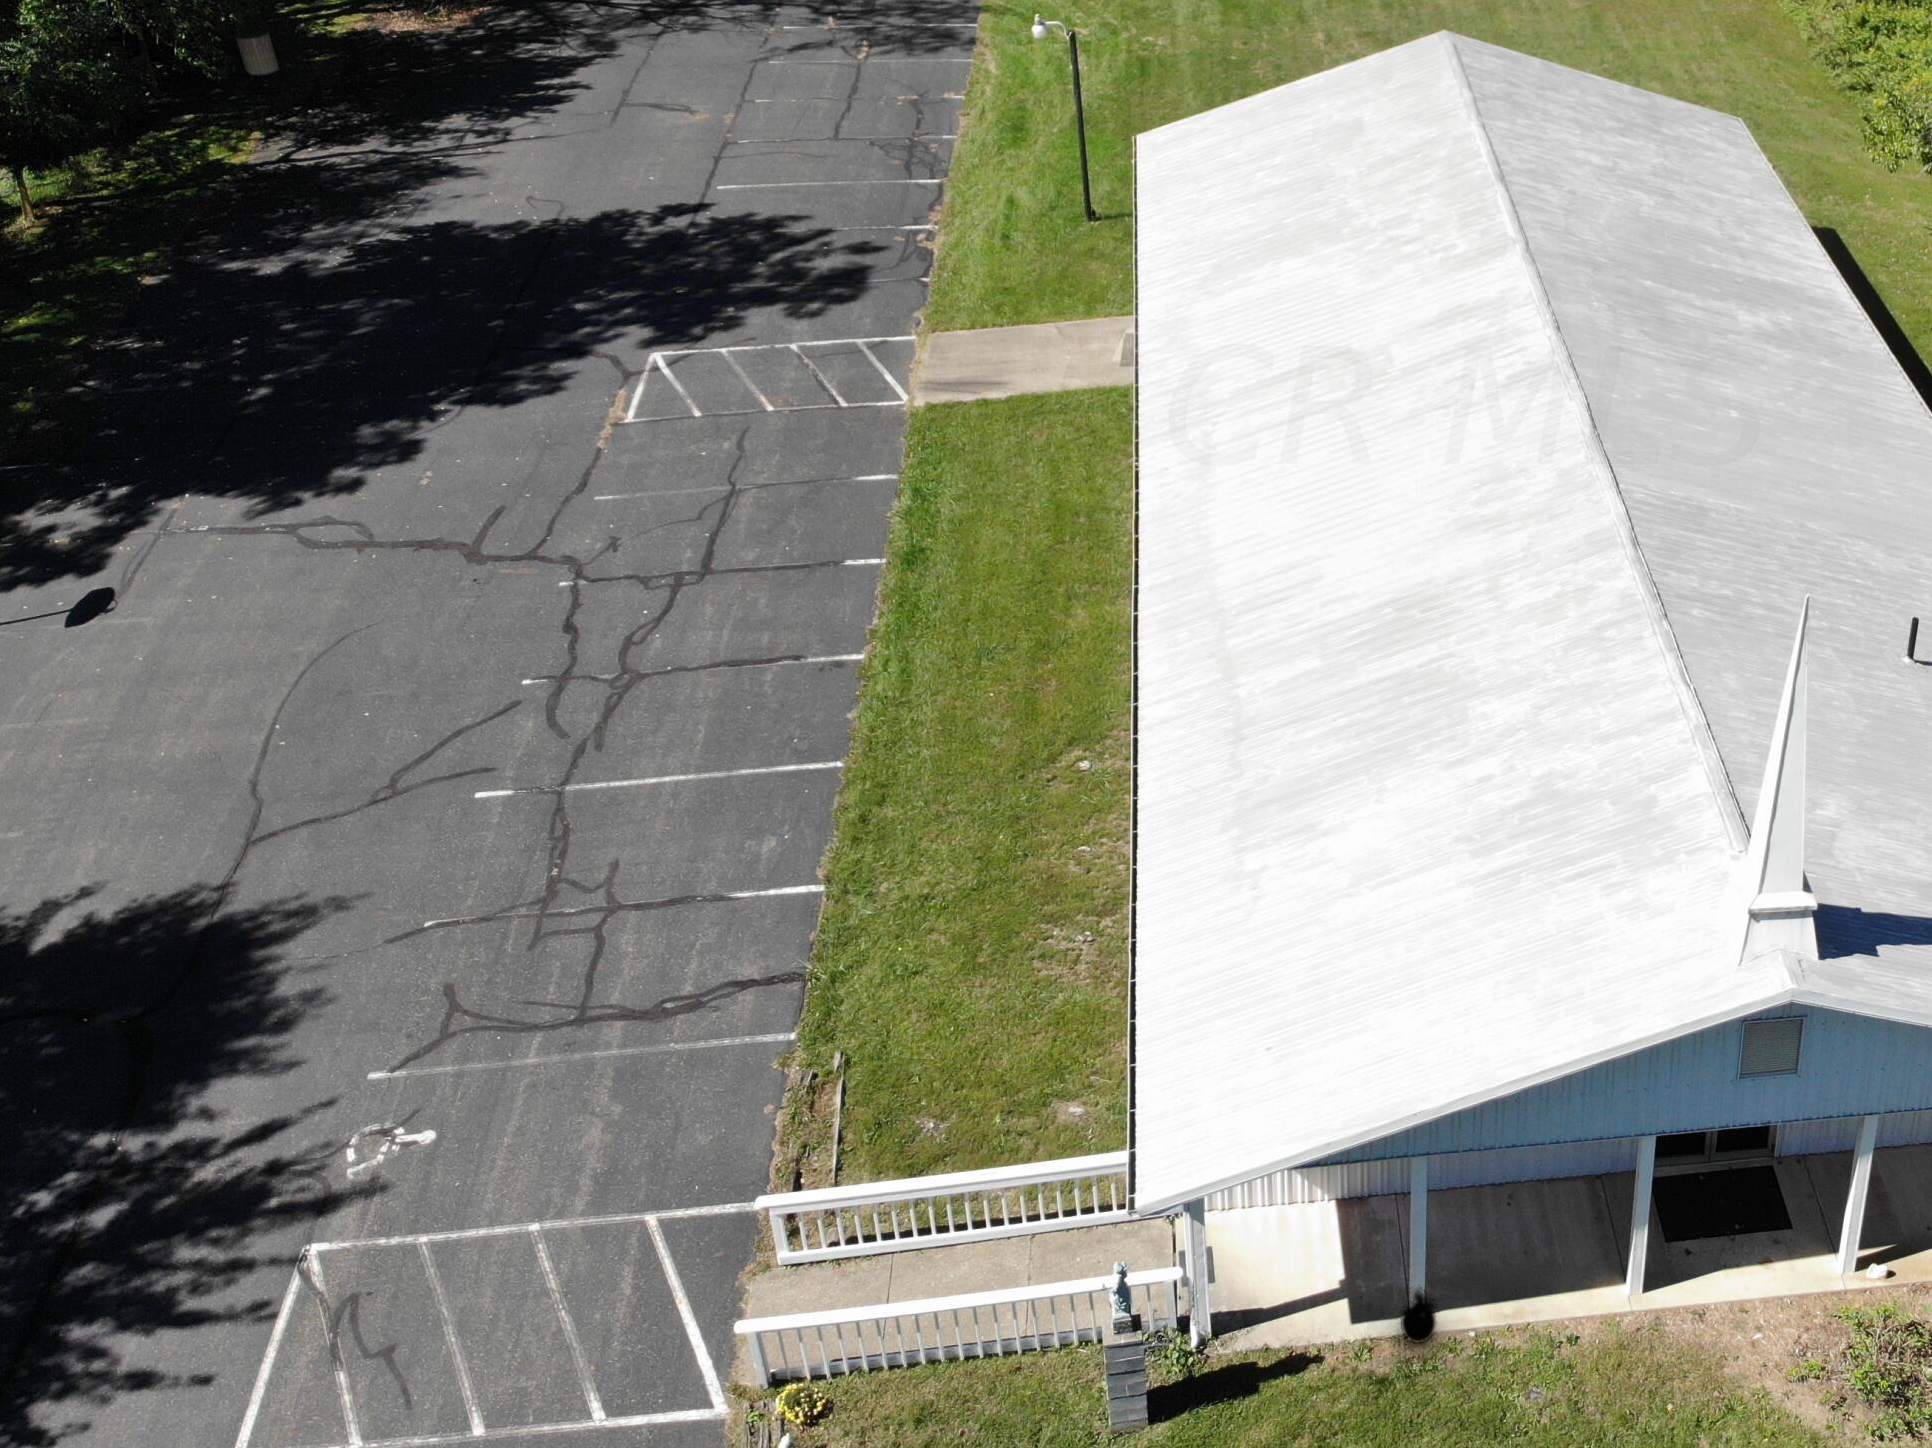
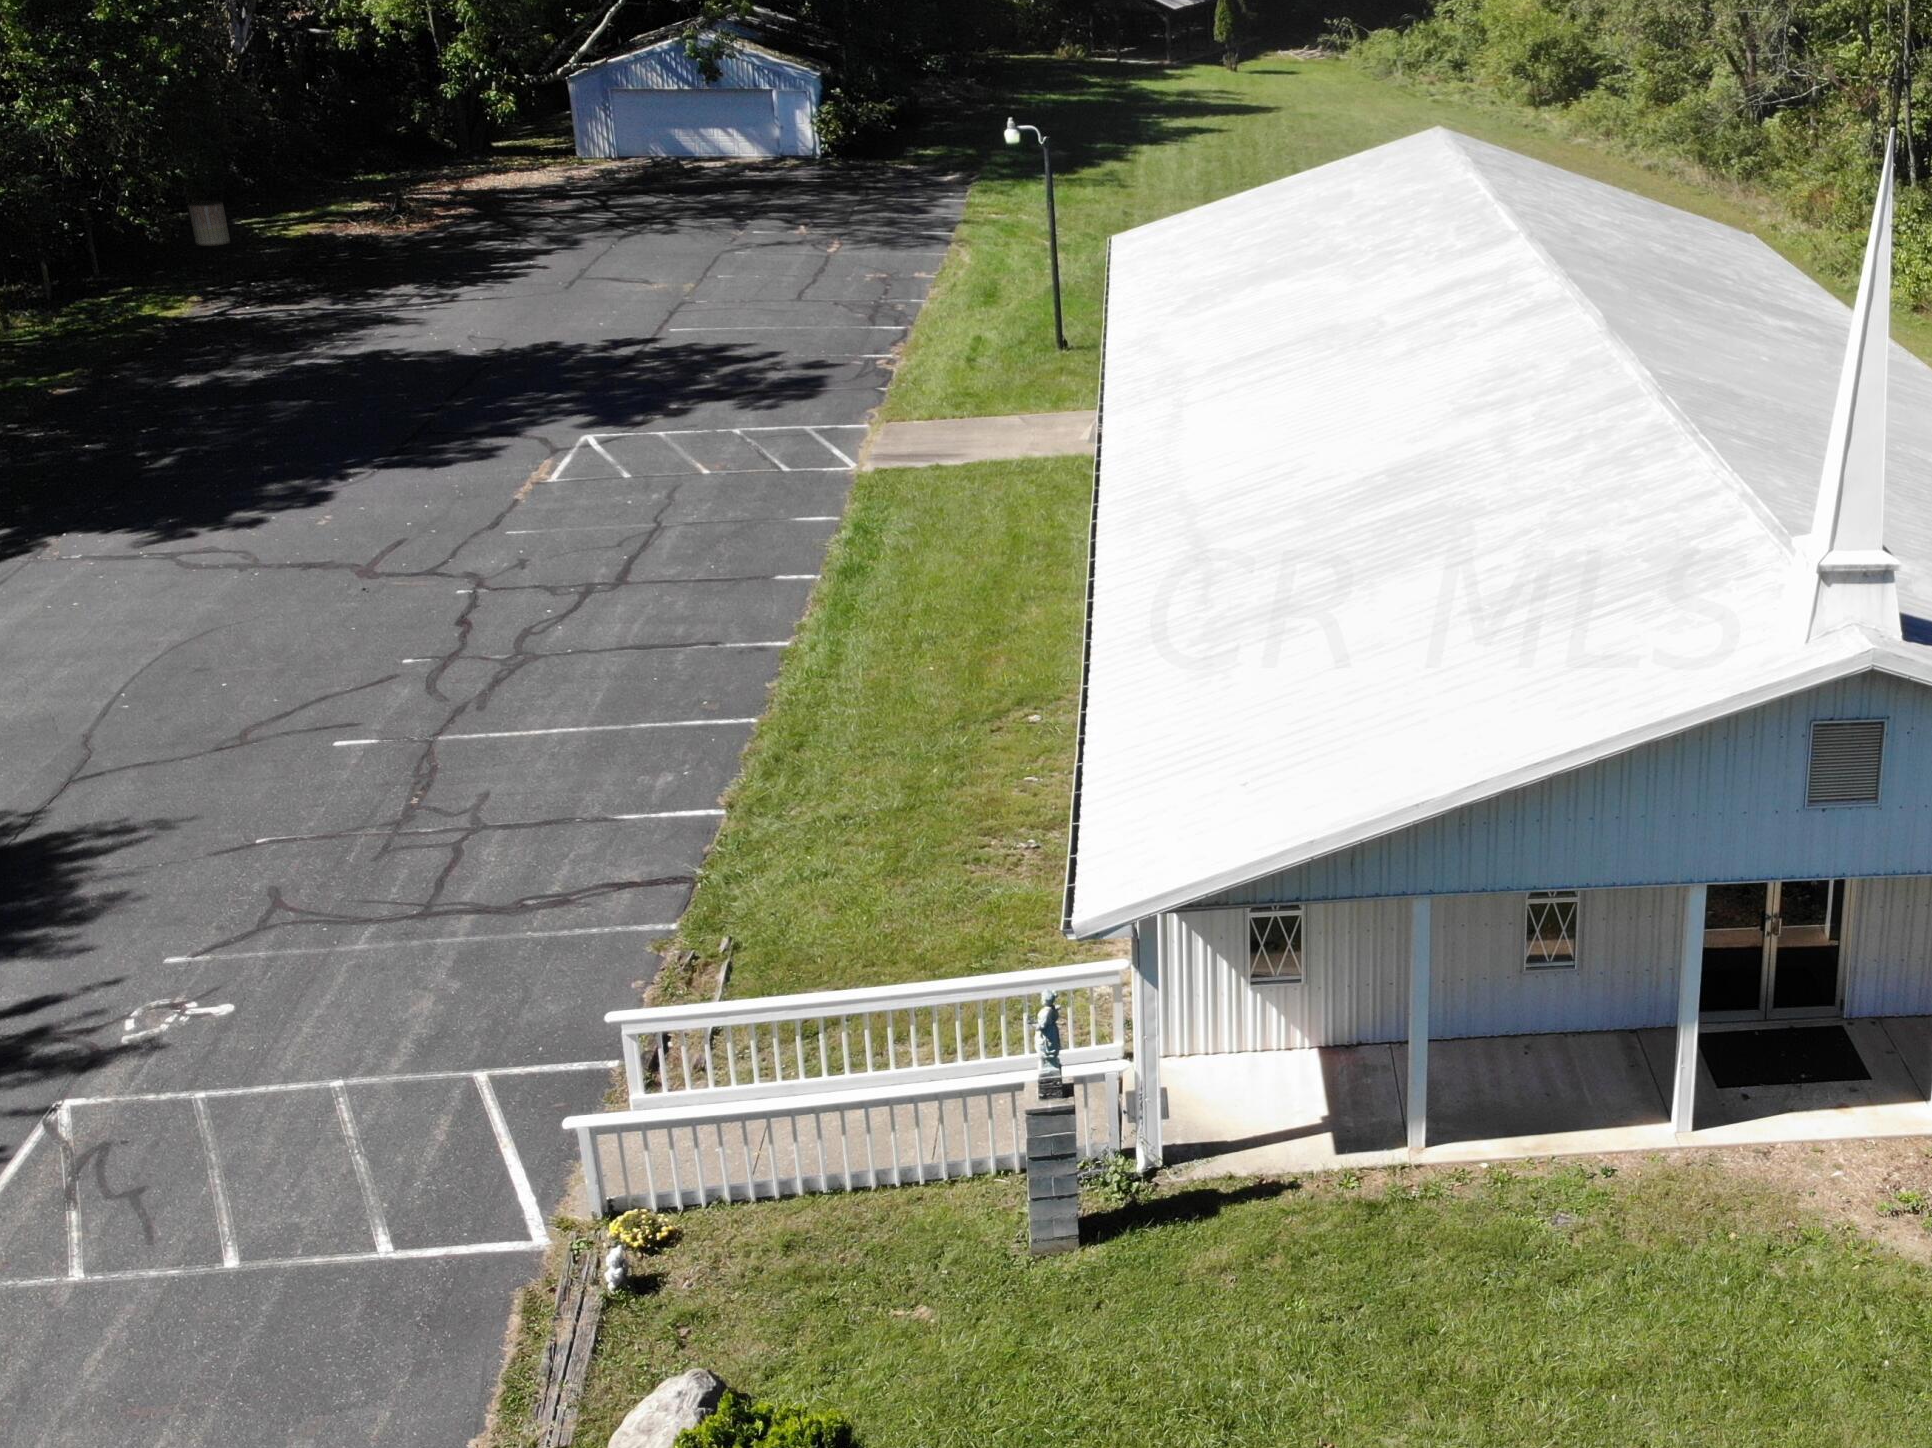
potted tree: present [1398,1287,1438,1343] -> none [1385,1092,1446,1175]

